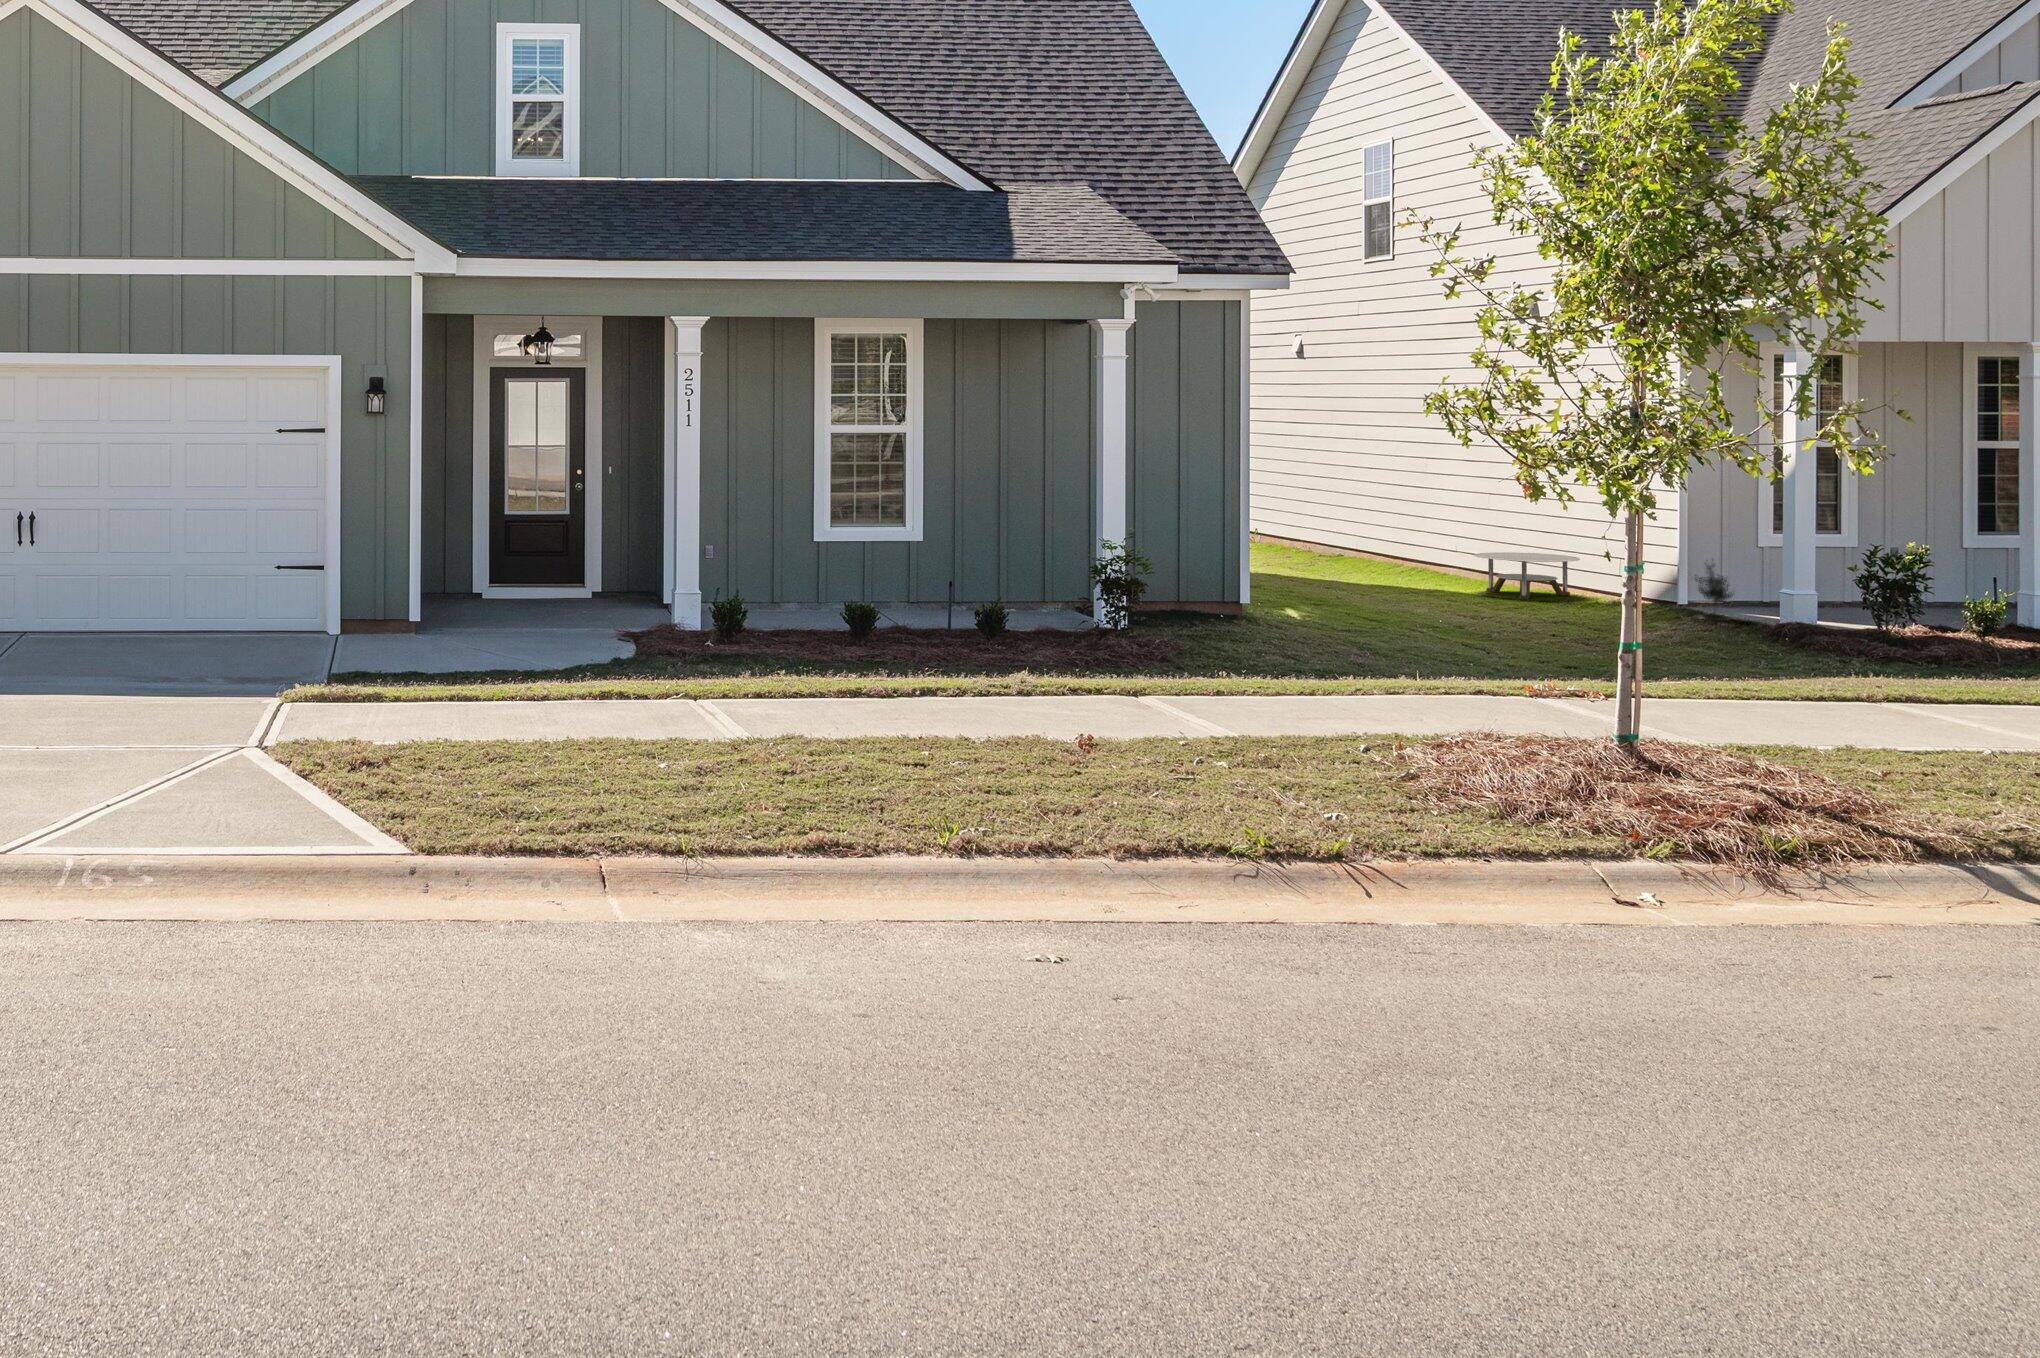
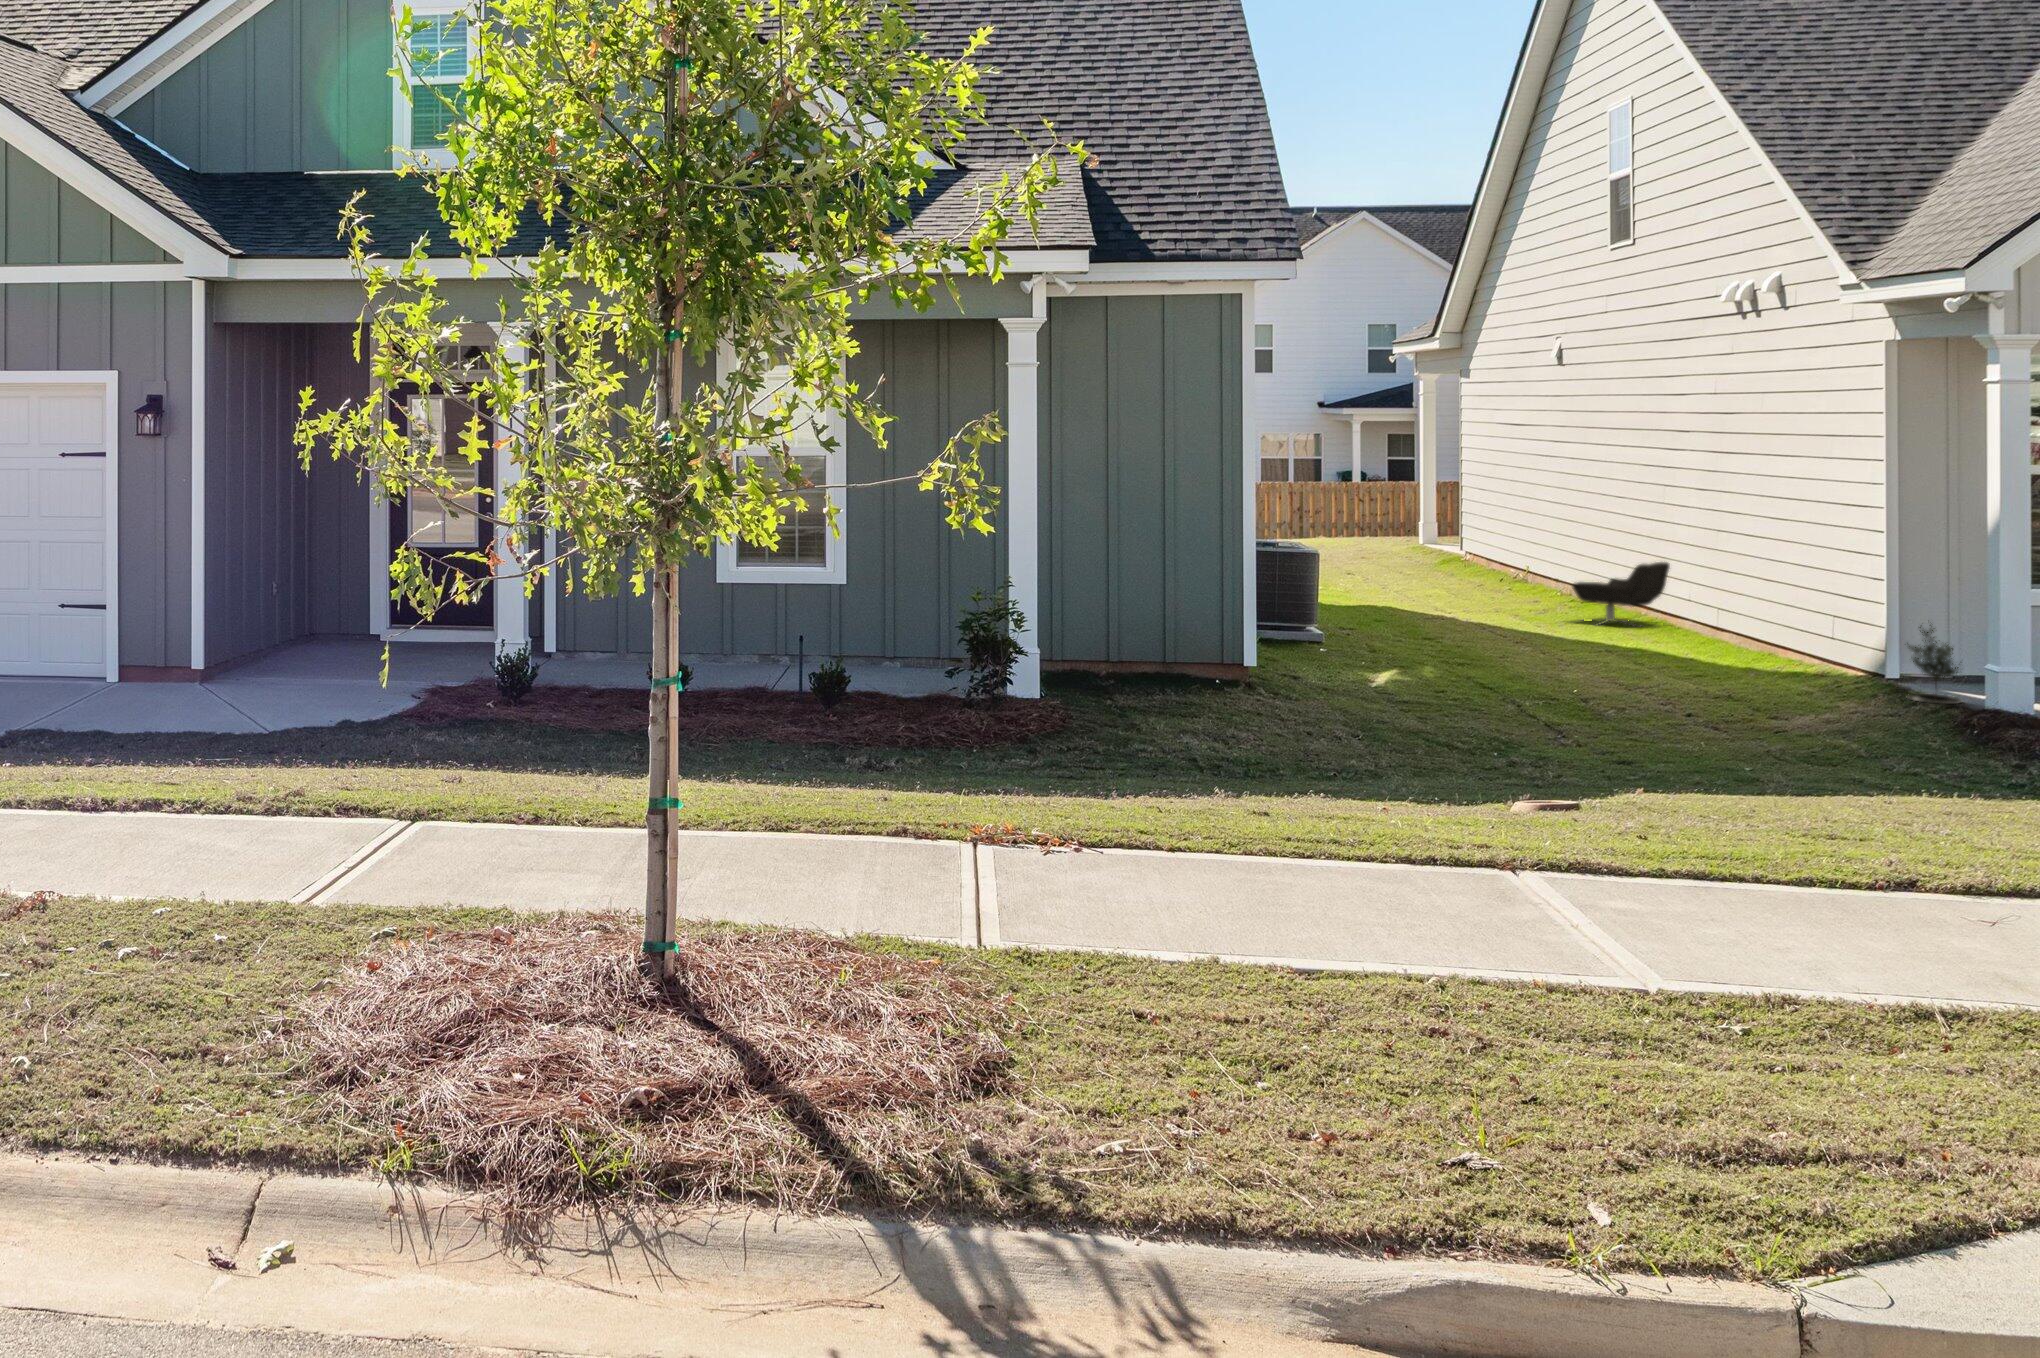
lounge chair: none [1395,522,1469,574] -> present [1572,562,1670,623]
round table: present [1474,552,1580,599] -> none [1638,603,1778,665]

